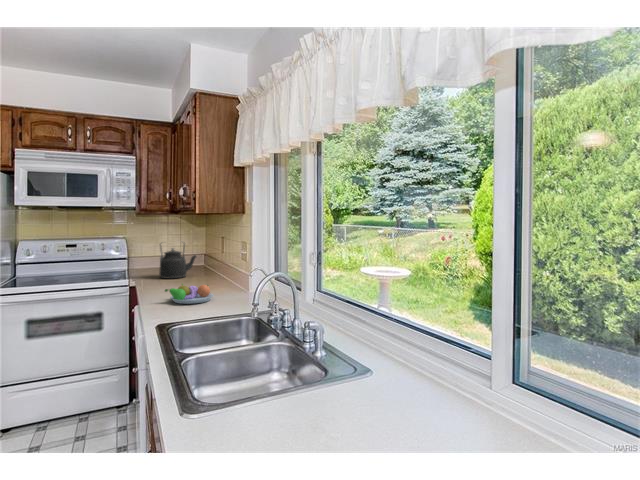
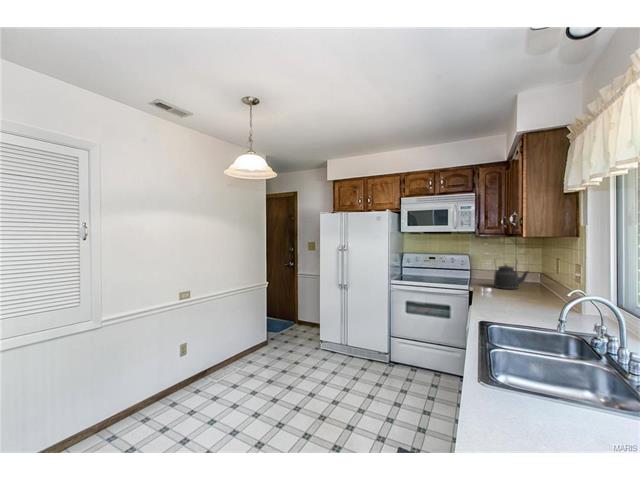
fruit bowl: present [165,284,214,304] -> none [492,296,539,316]

